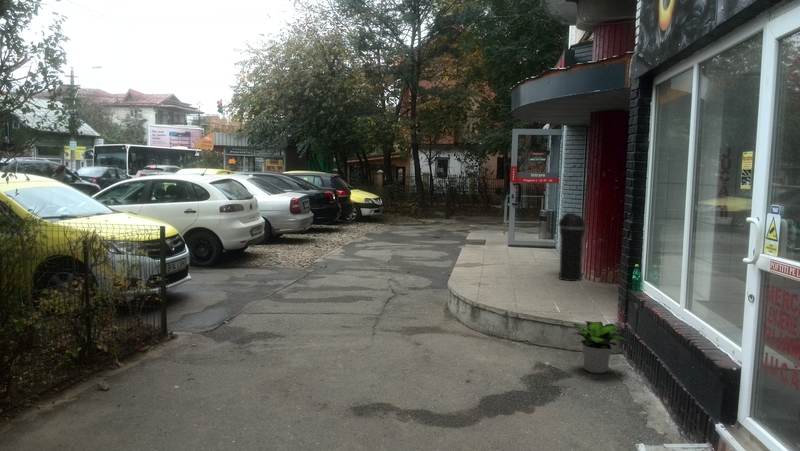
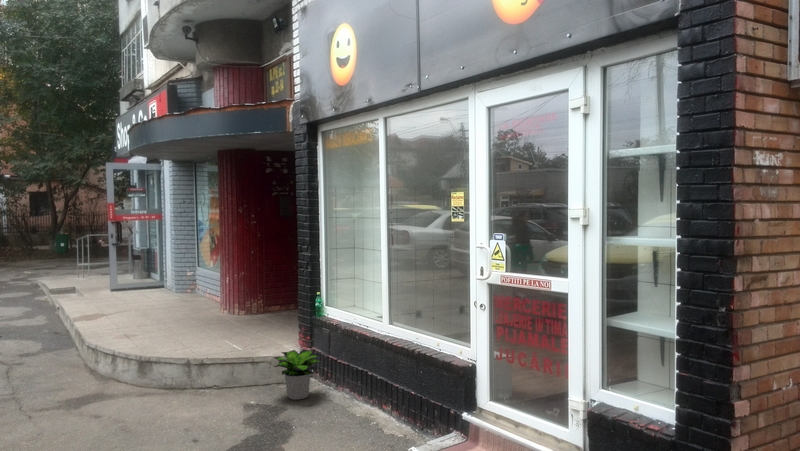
trash can: present [558,213,585,281] -> none [198,250,226,317]

